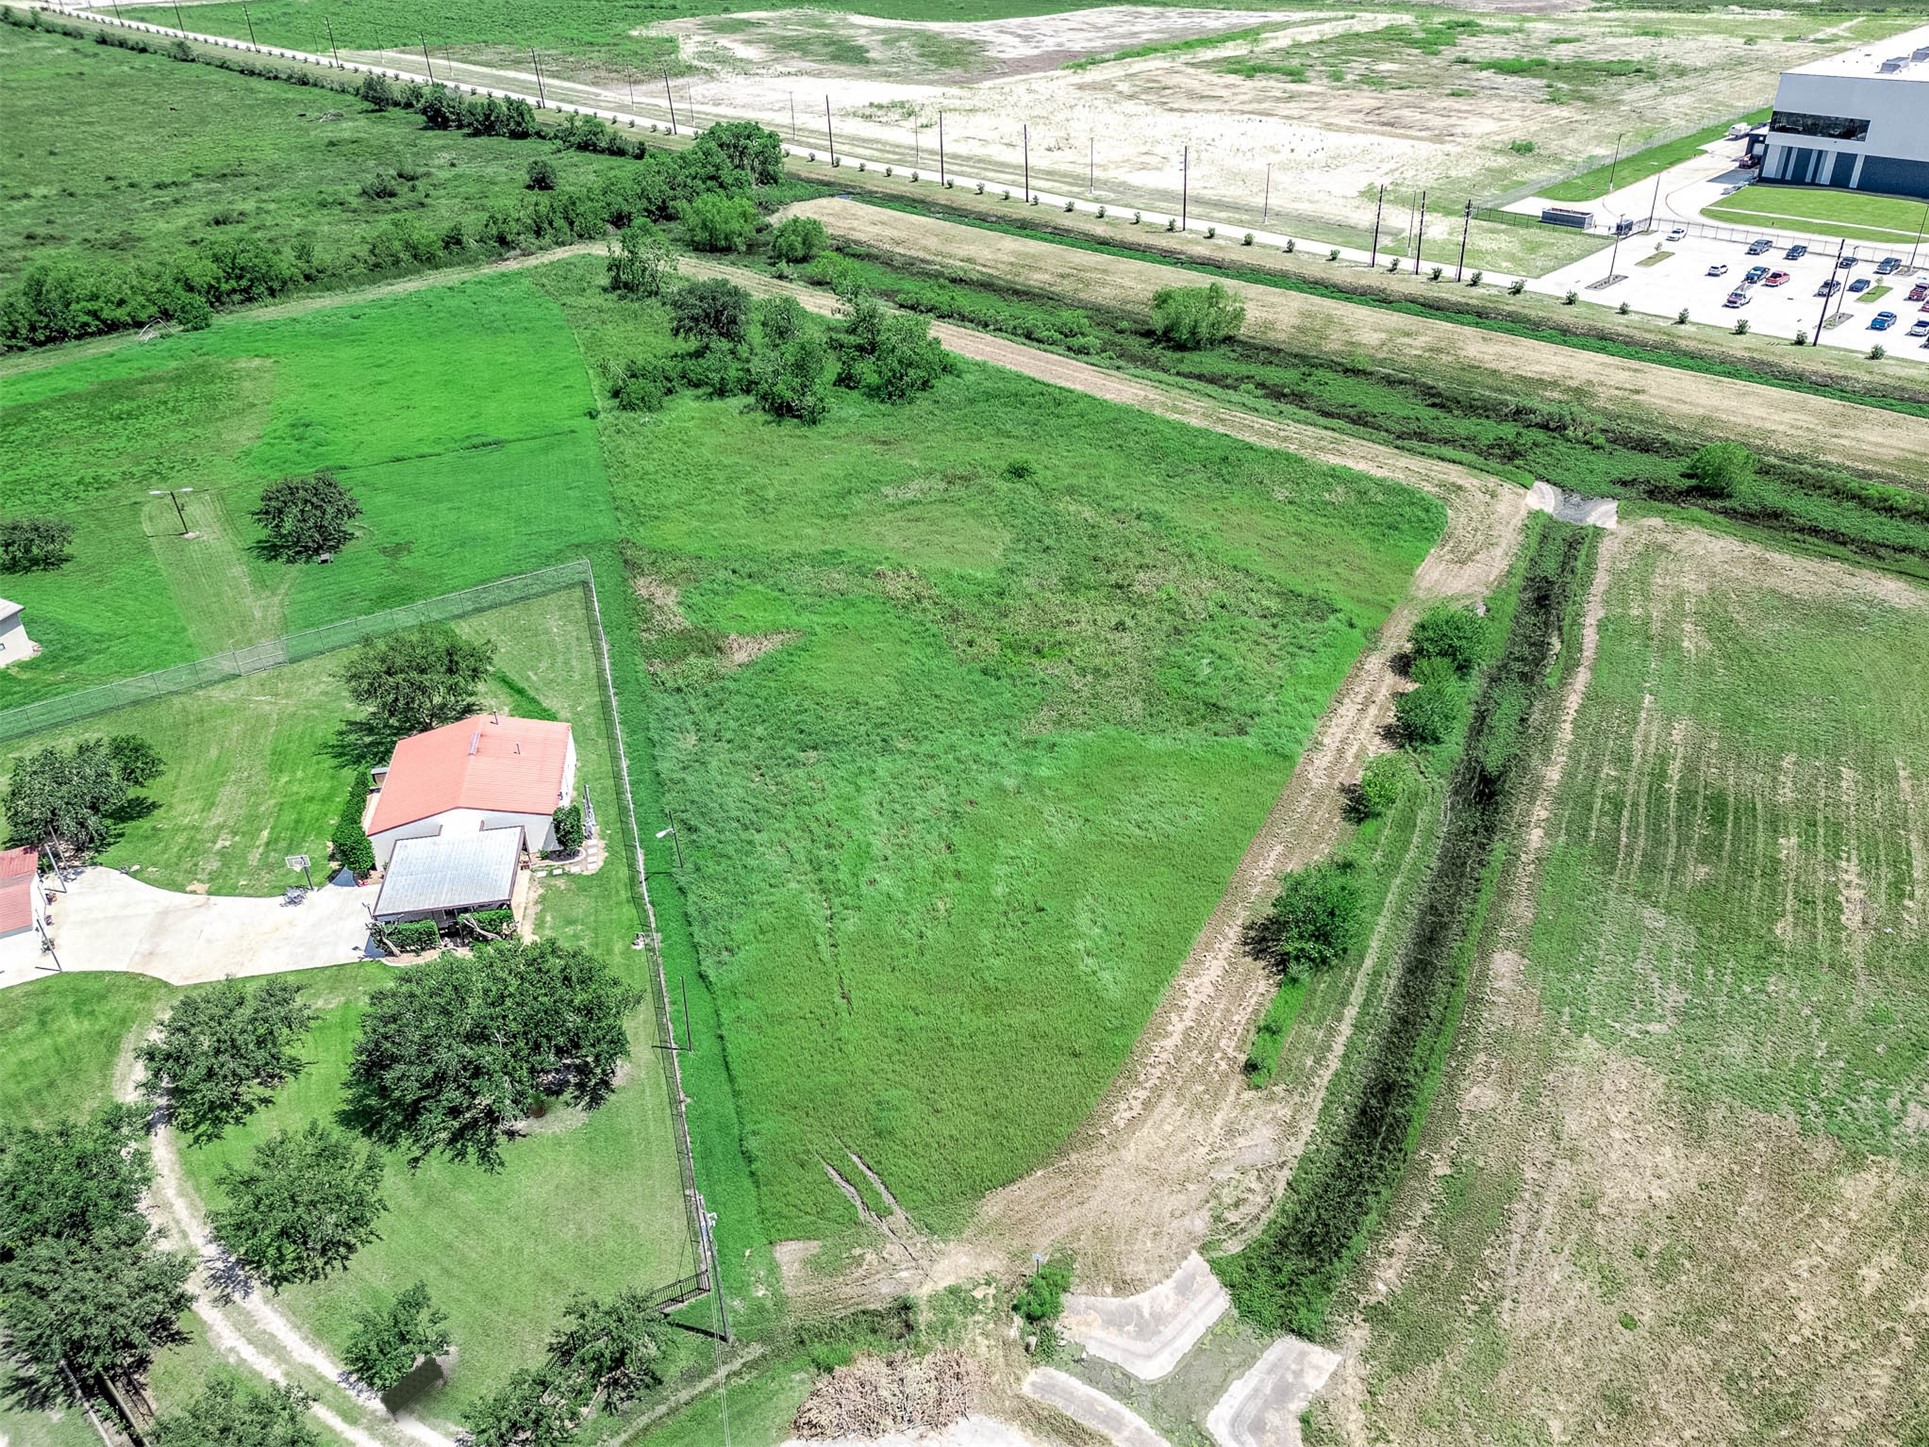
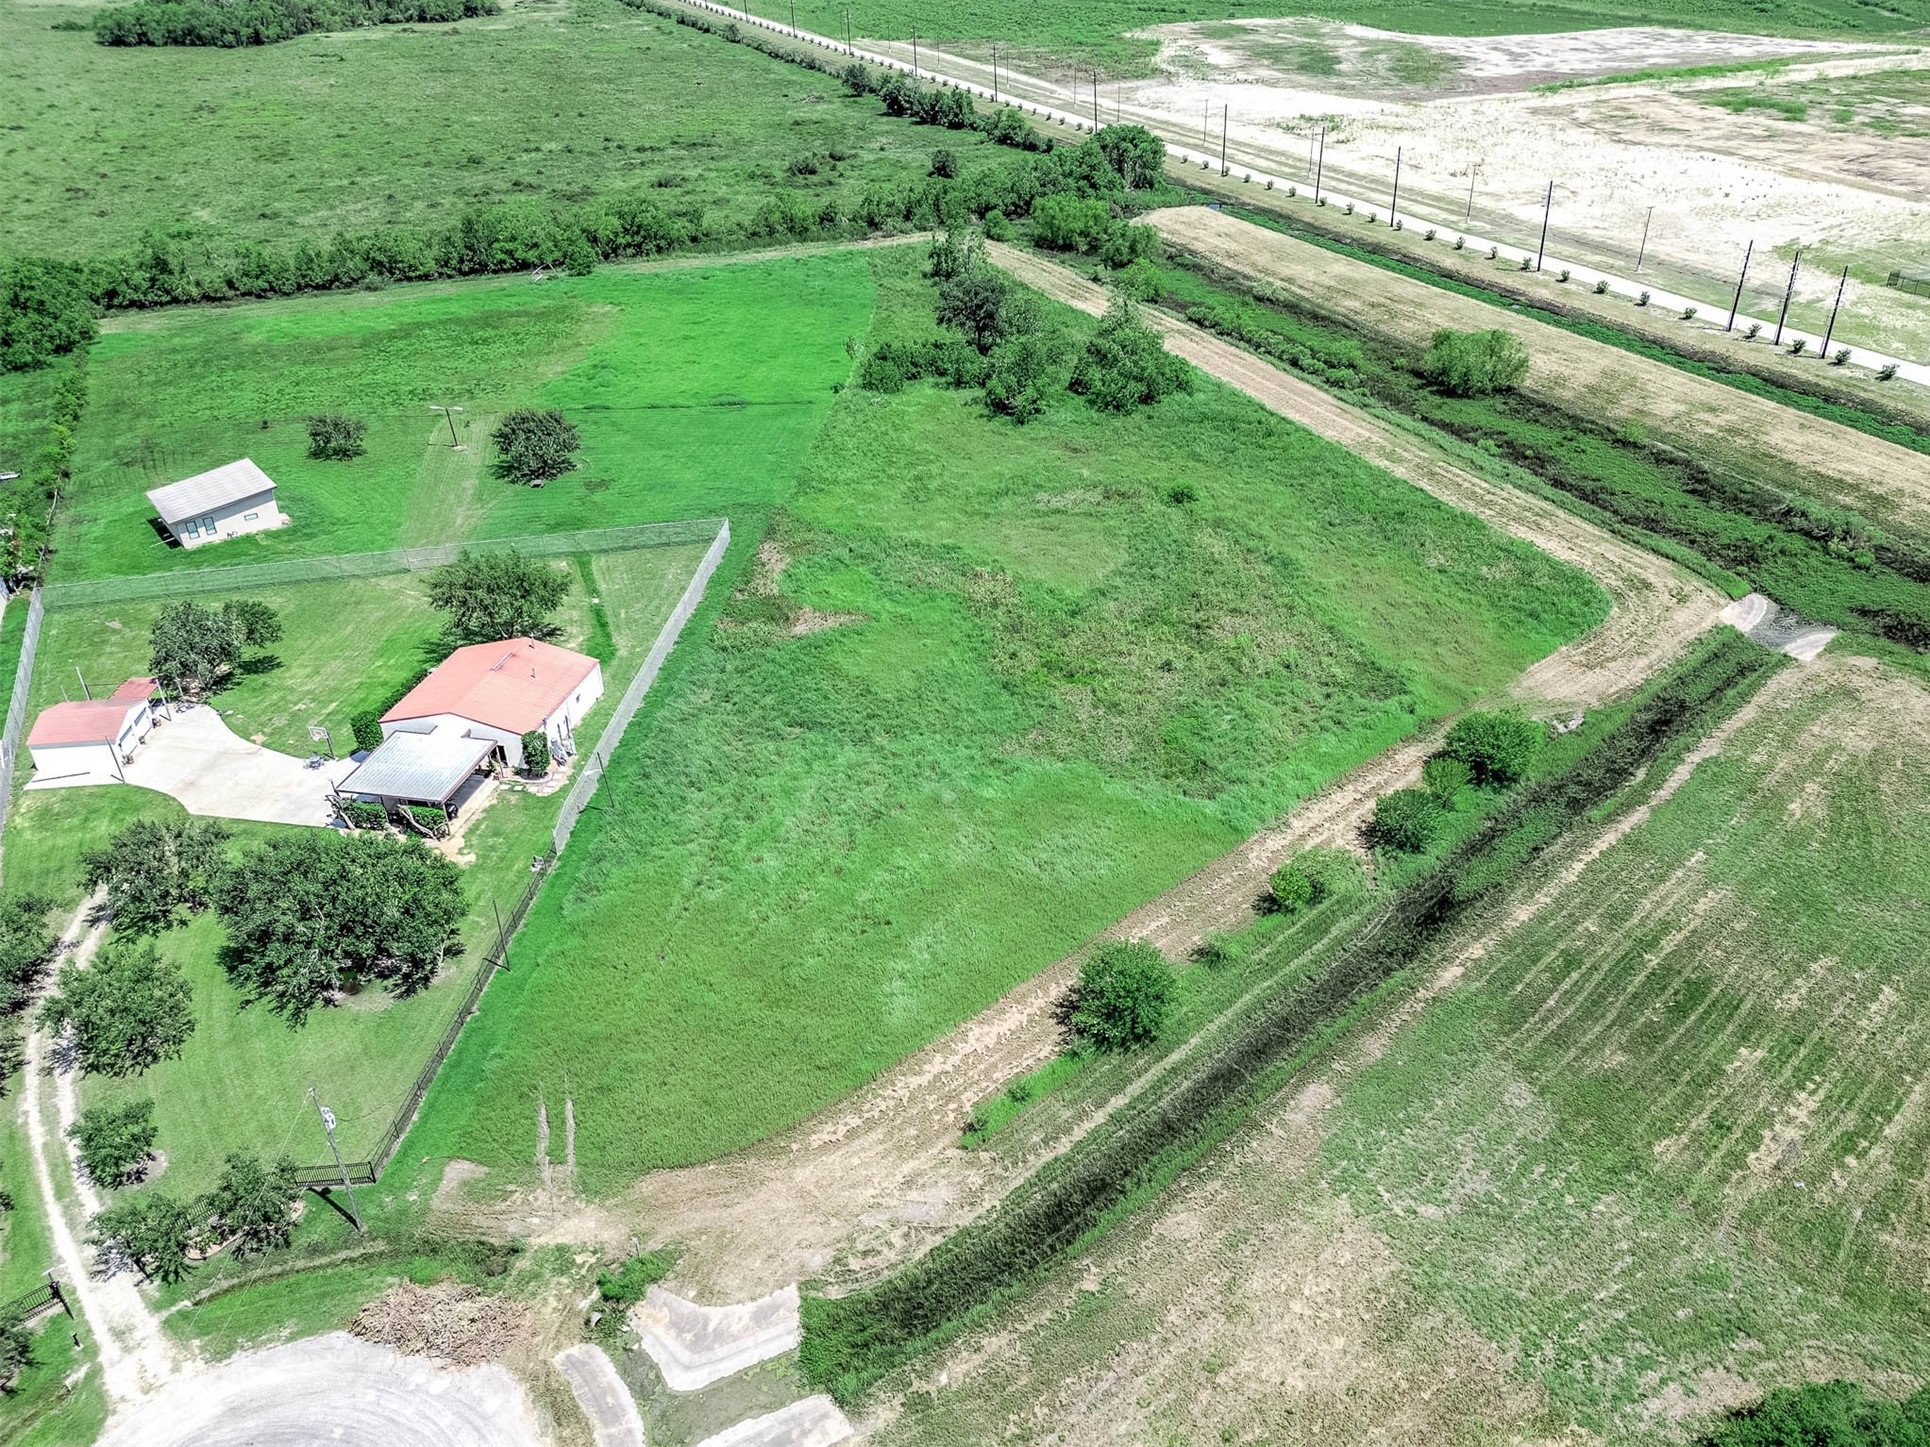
bench: present [380,1357,446,1422] -> none [94,1159,154,1204]

